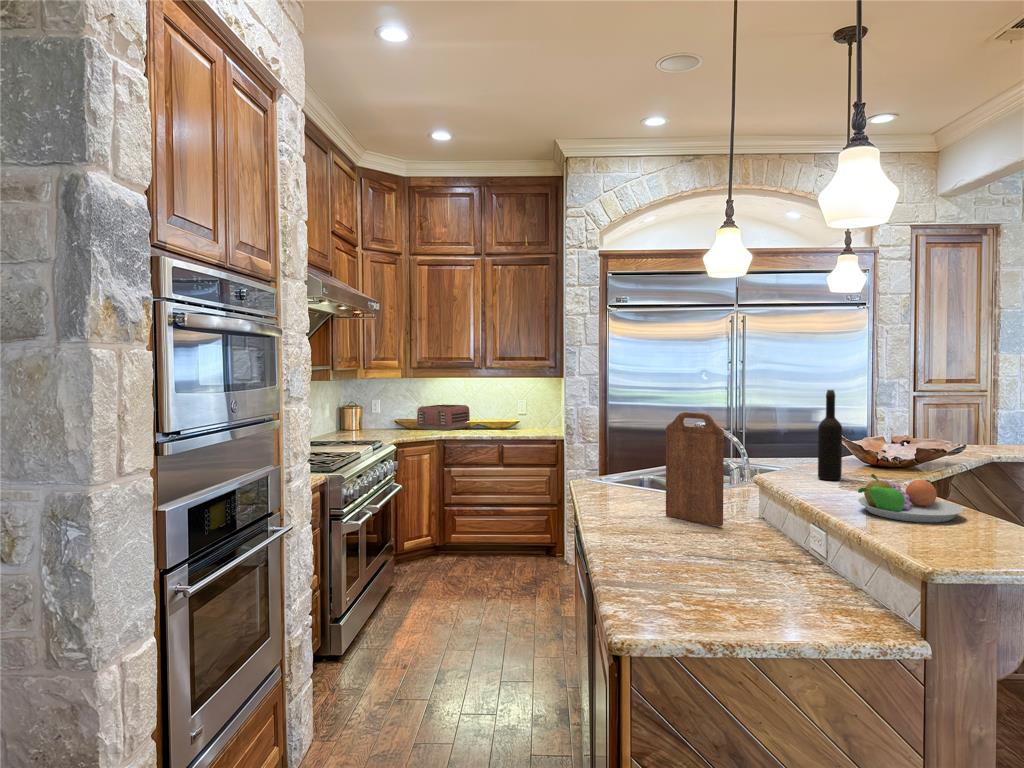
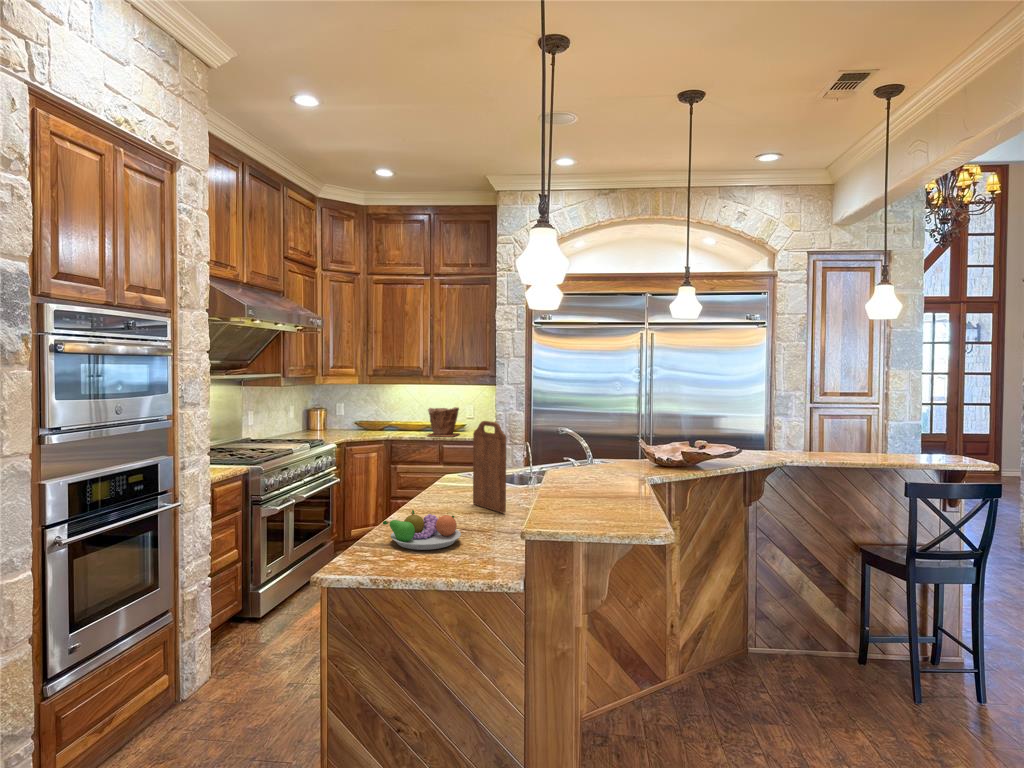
wine bottle: present [818,390,842,480] -> none [600,405,618,479]
plant pot: none [487,403,522,436] -> present [428,407,459,437]
toaster: present [416,405,470,431] -> none [375,407,424,430]
fruit bowl: present [858,474,963,522] -> present [383,510,461,550]

